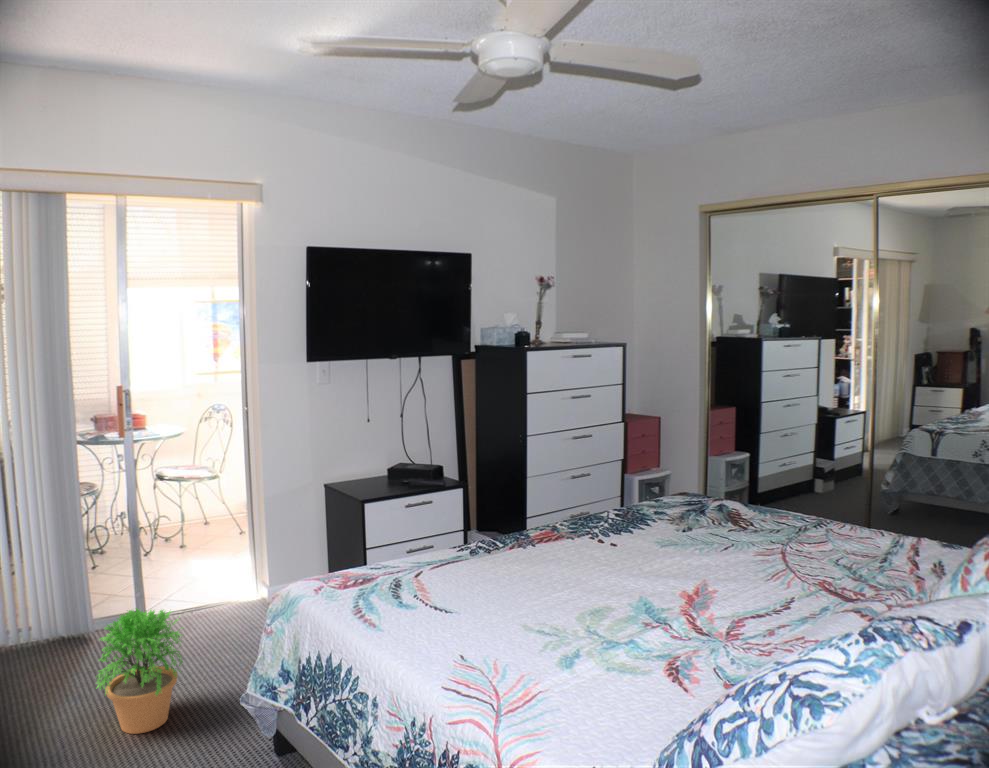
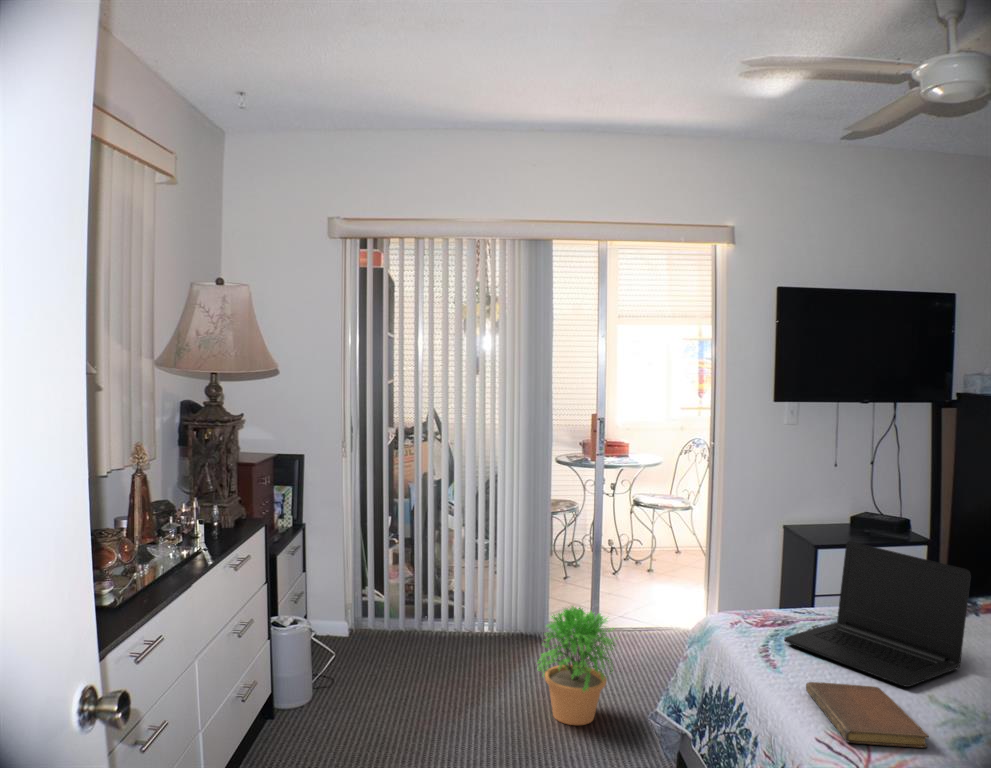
laptop: none [372,493,509,611] -> present [785,541,971,687]
notebook: none [410,620,519,682] -> present [806,682,928,748]

